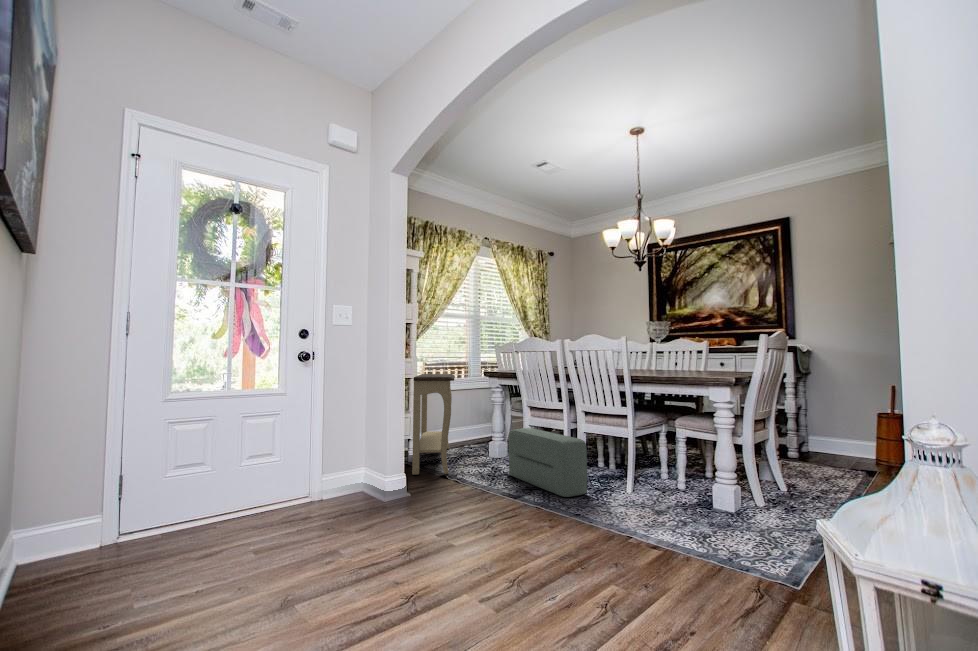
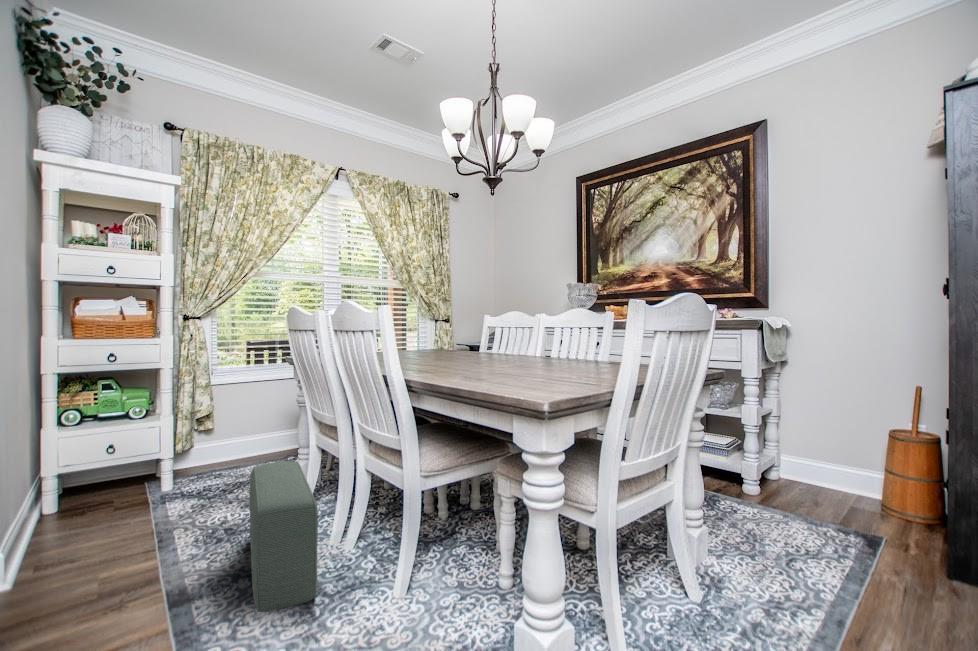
console table: present [412,374,454,475] -> none [92,364,258,538]

